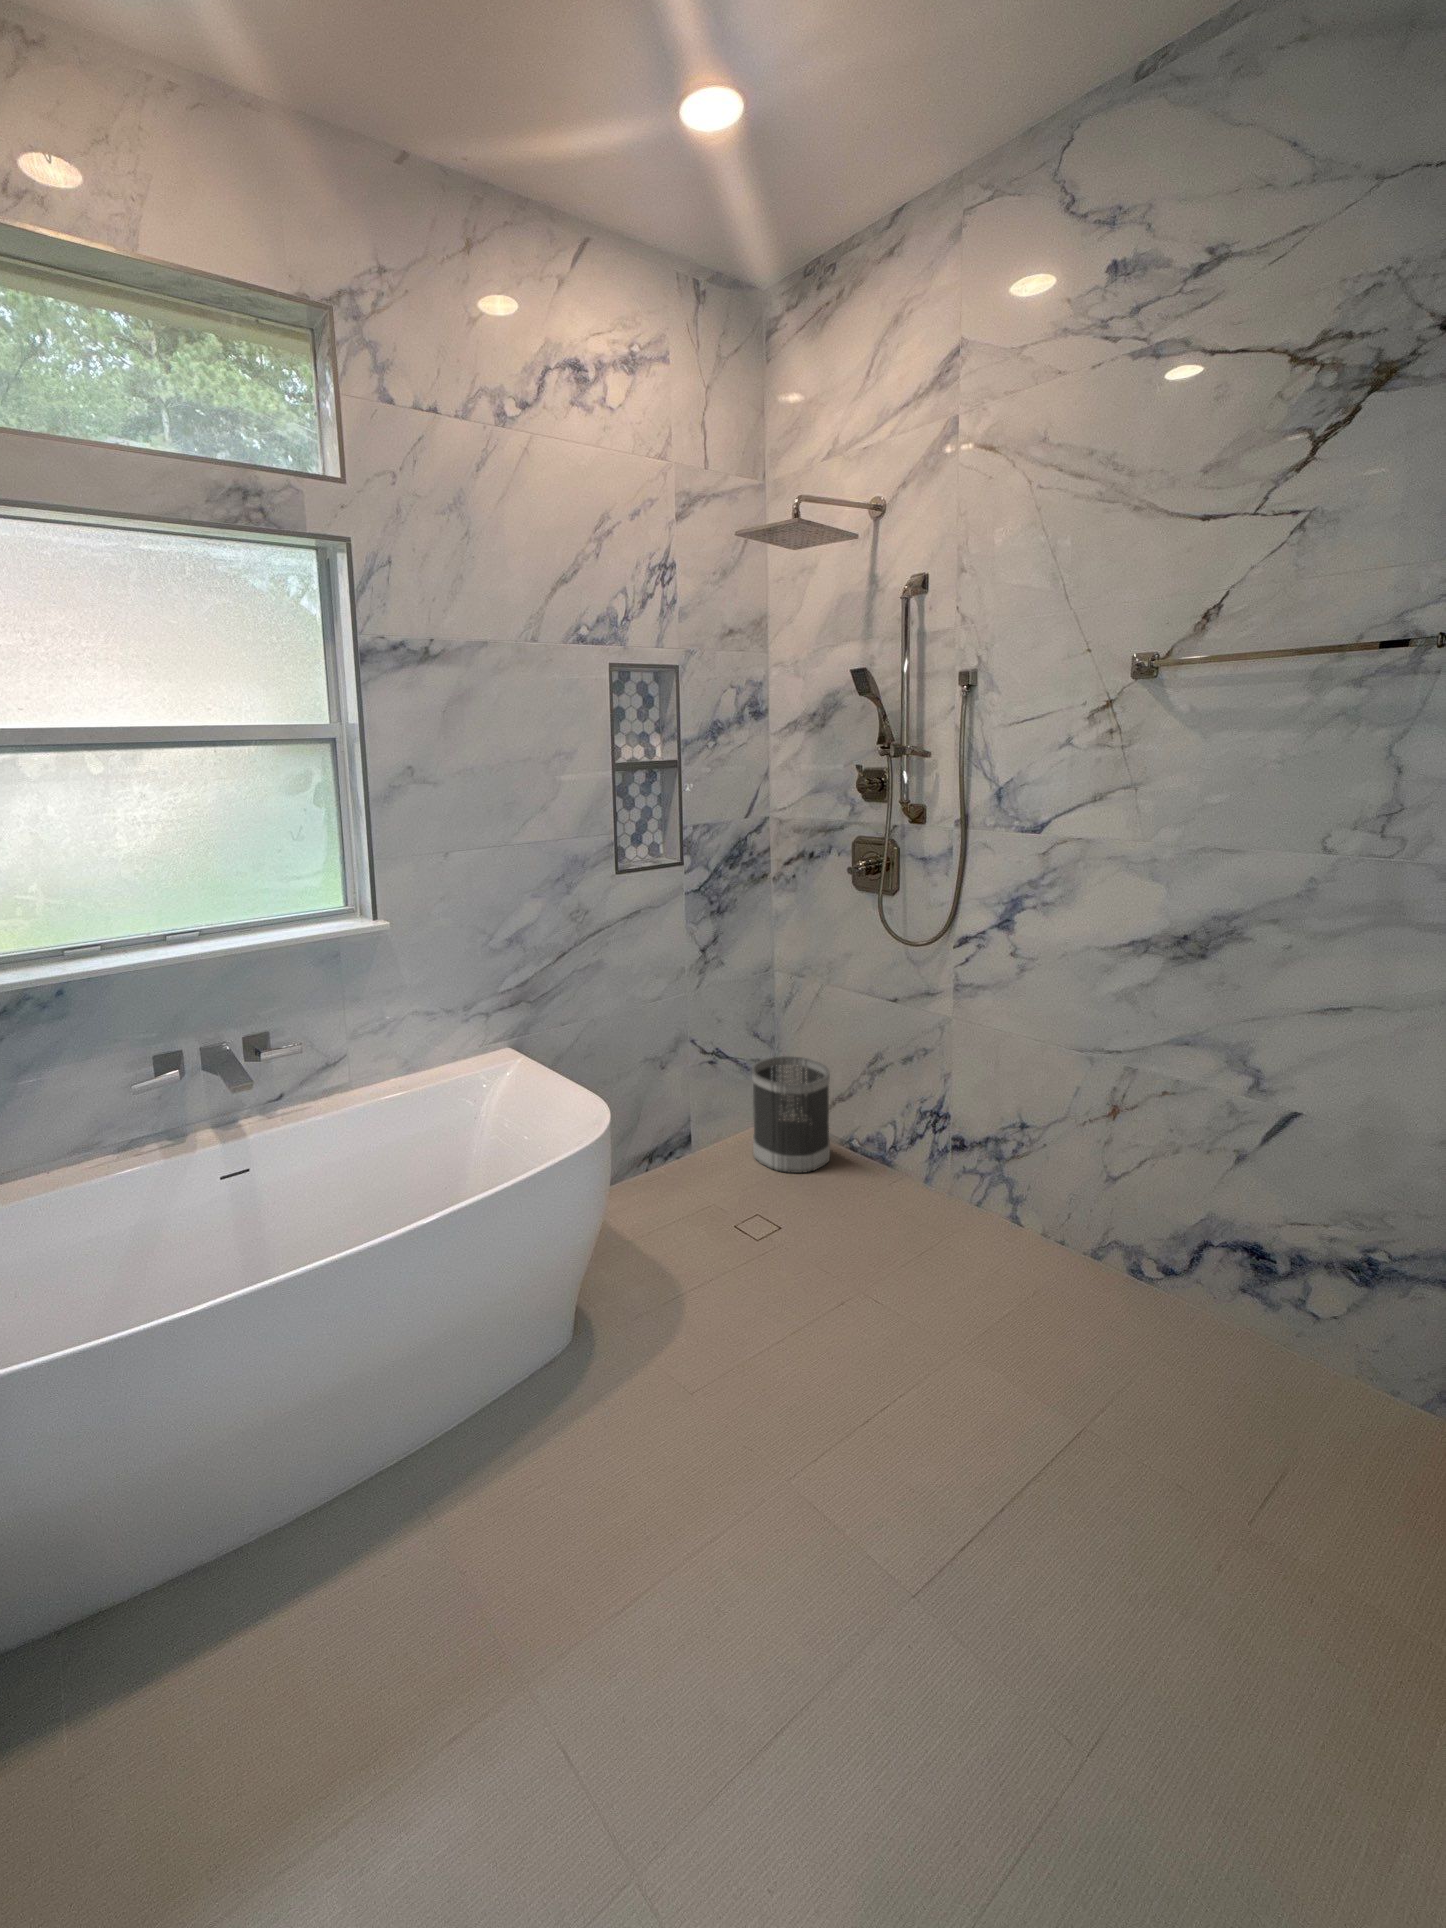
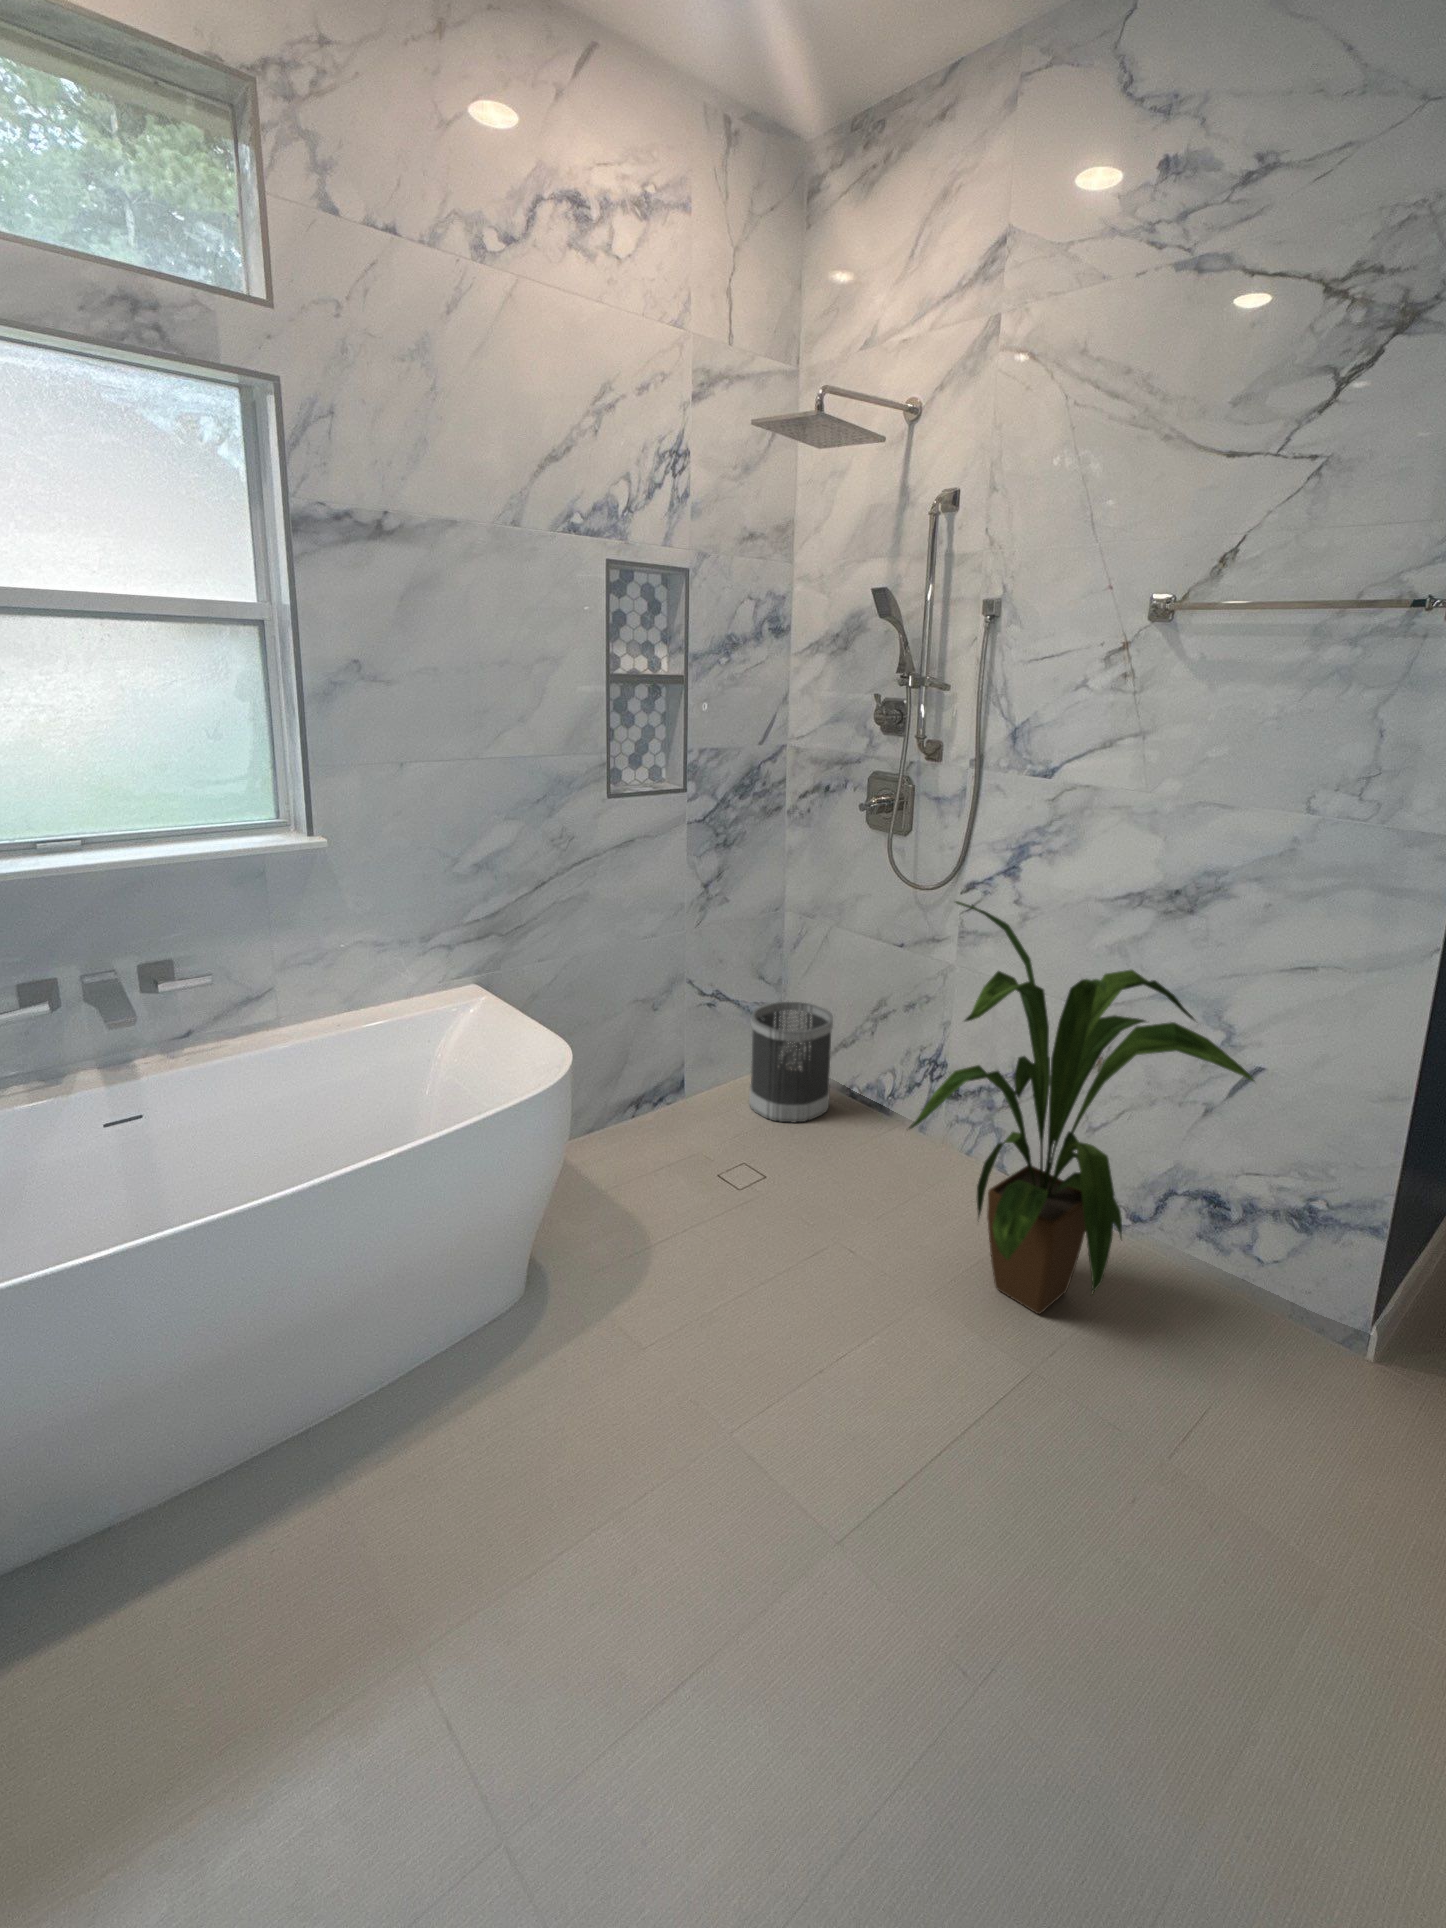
house plant: none [934,955,1306,1369] -> present [909,901,1254,1314]

